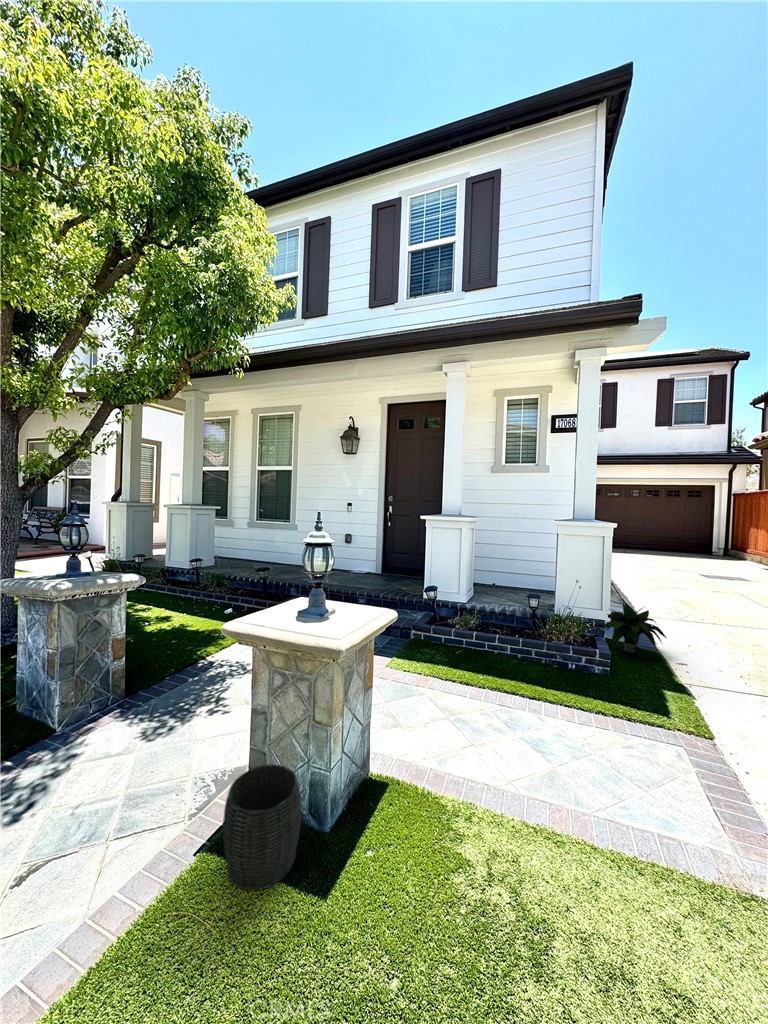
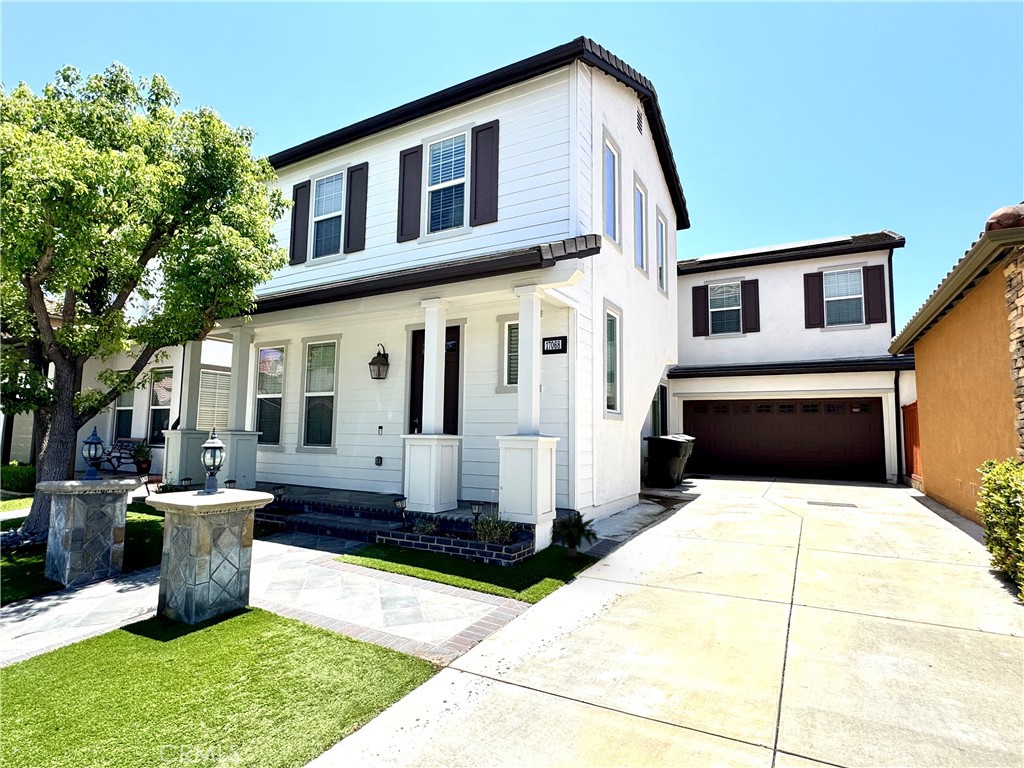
woven basket: present [223,764,301,891] -> none [121,582,175,640]

